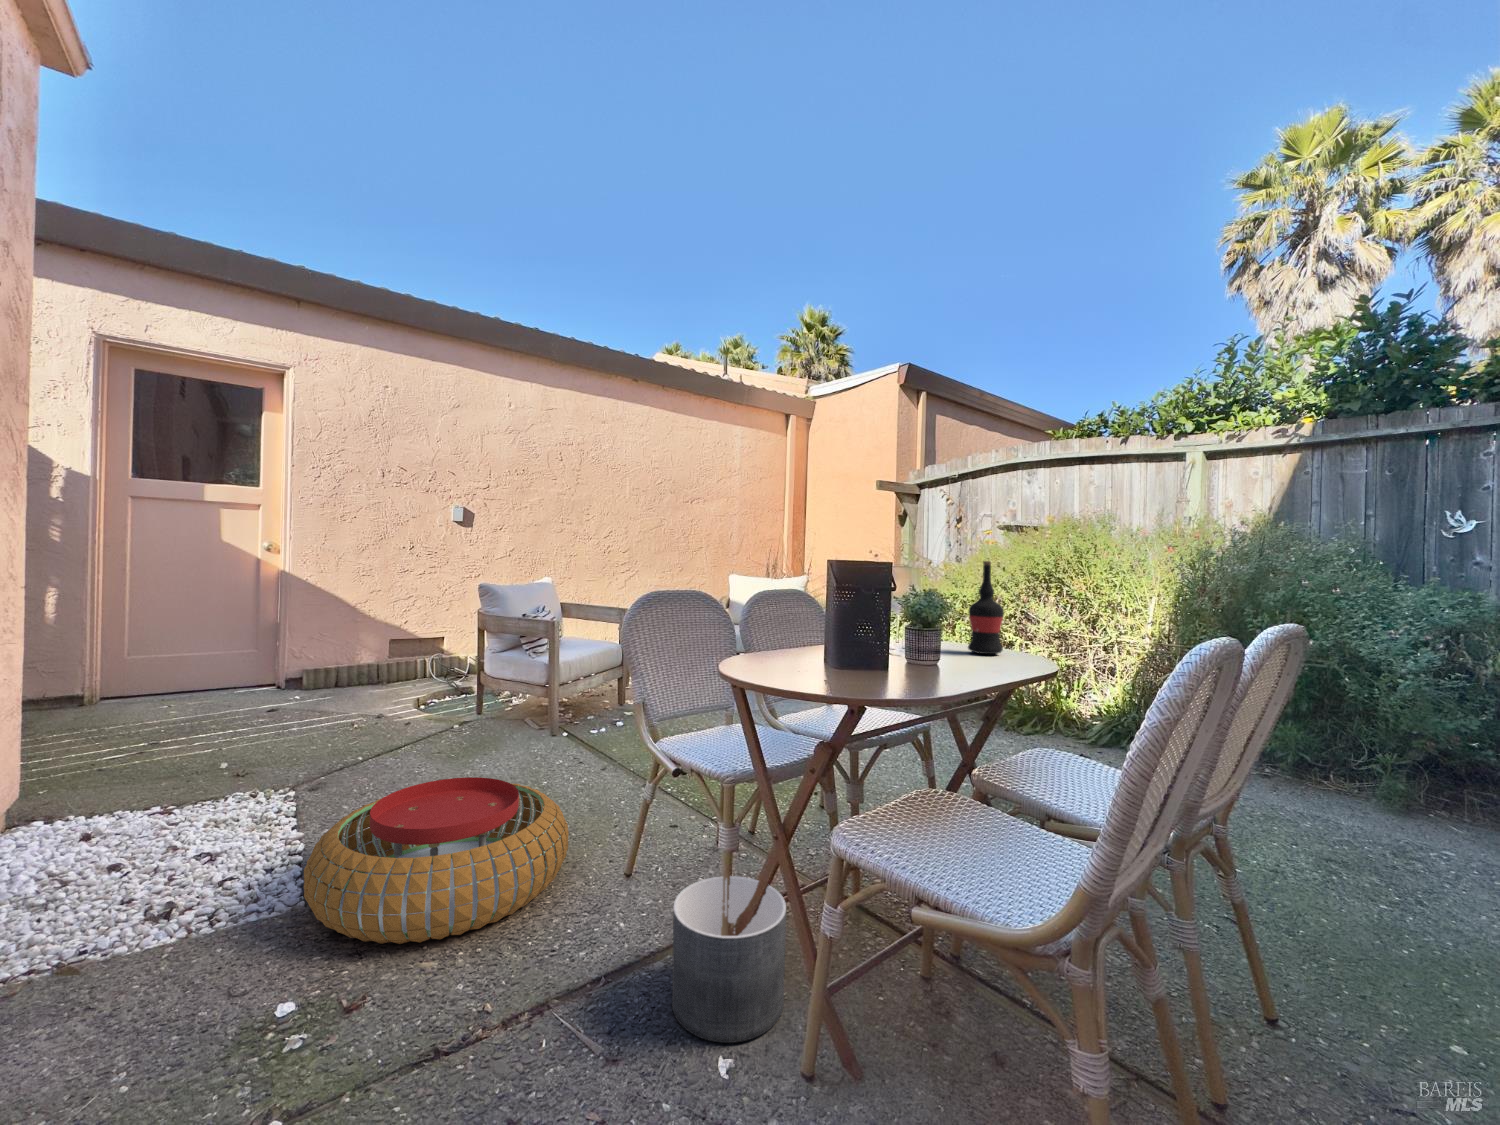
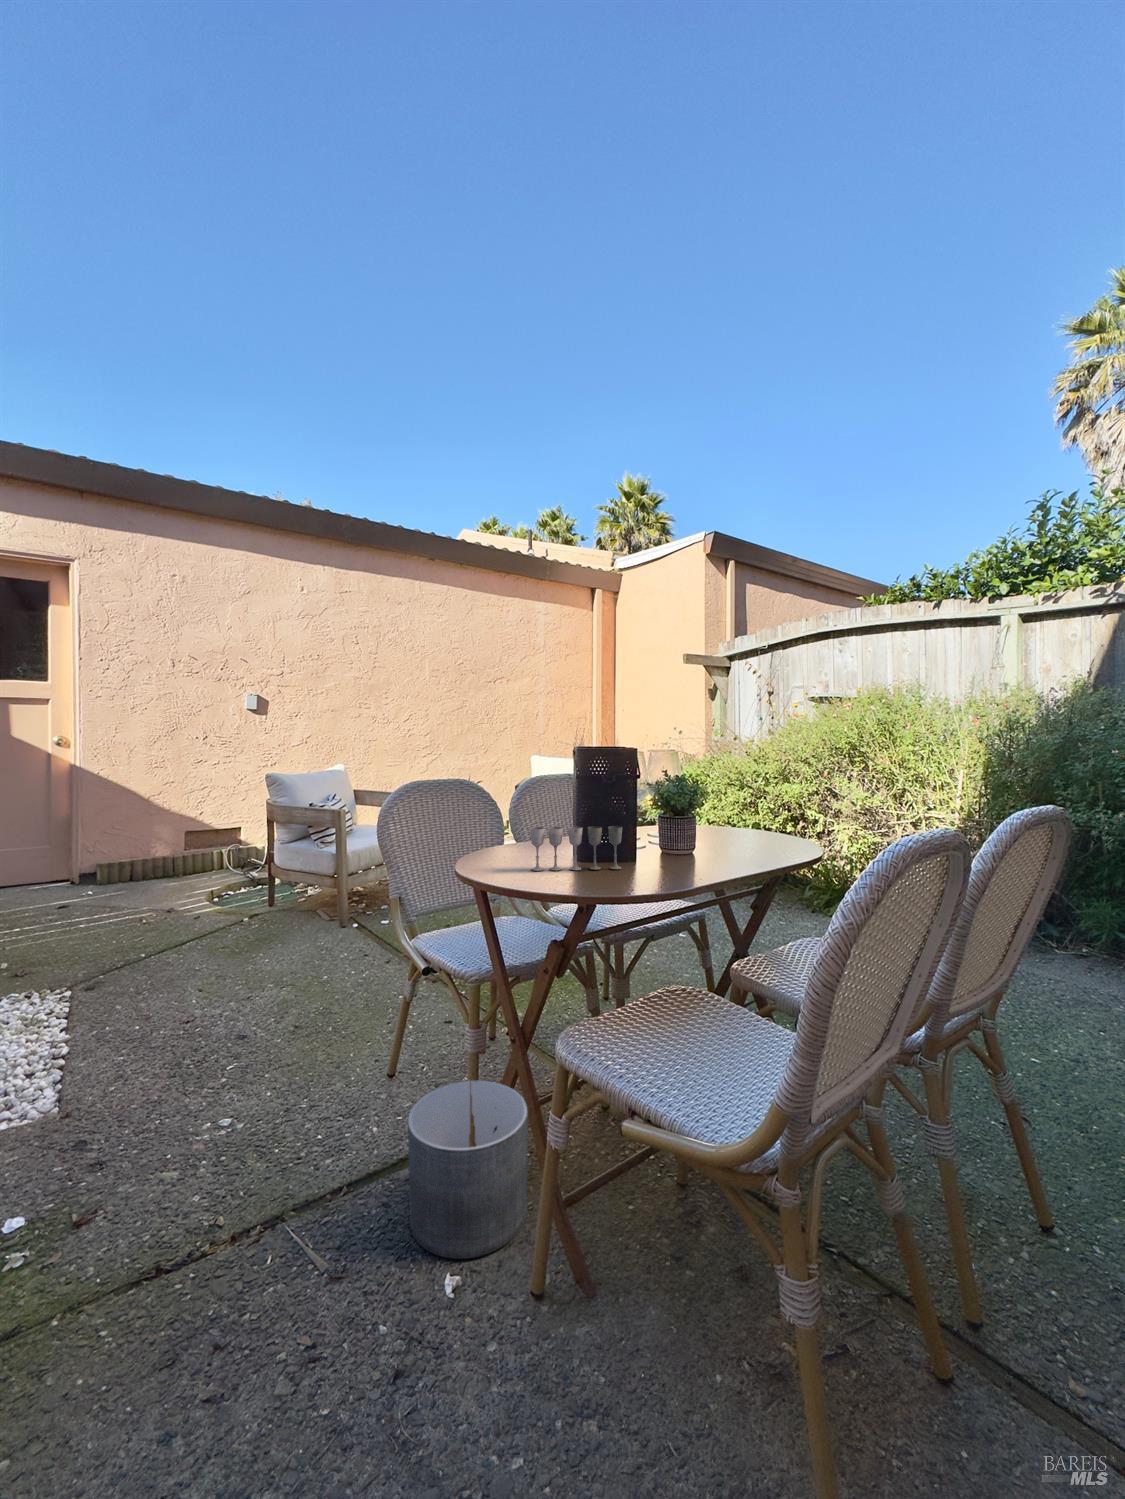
wine bottle: present [968,561,1004,654] -> none [741,741,778,839]
wine glass: none [787,635,874,676] -> present [530,826,622,871]
pouf: present [303,777,569,944] -> none [49,977,331,1153]

